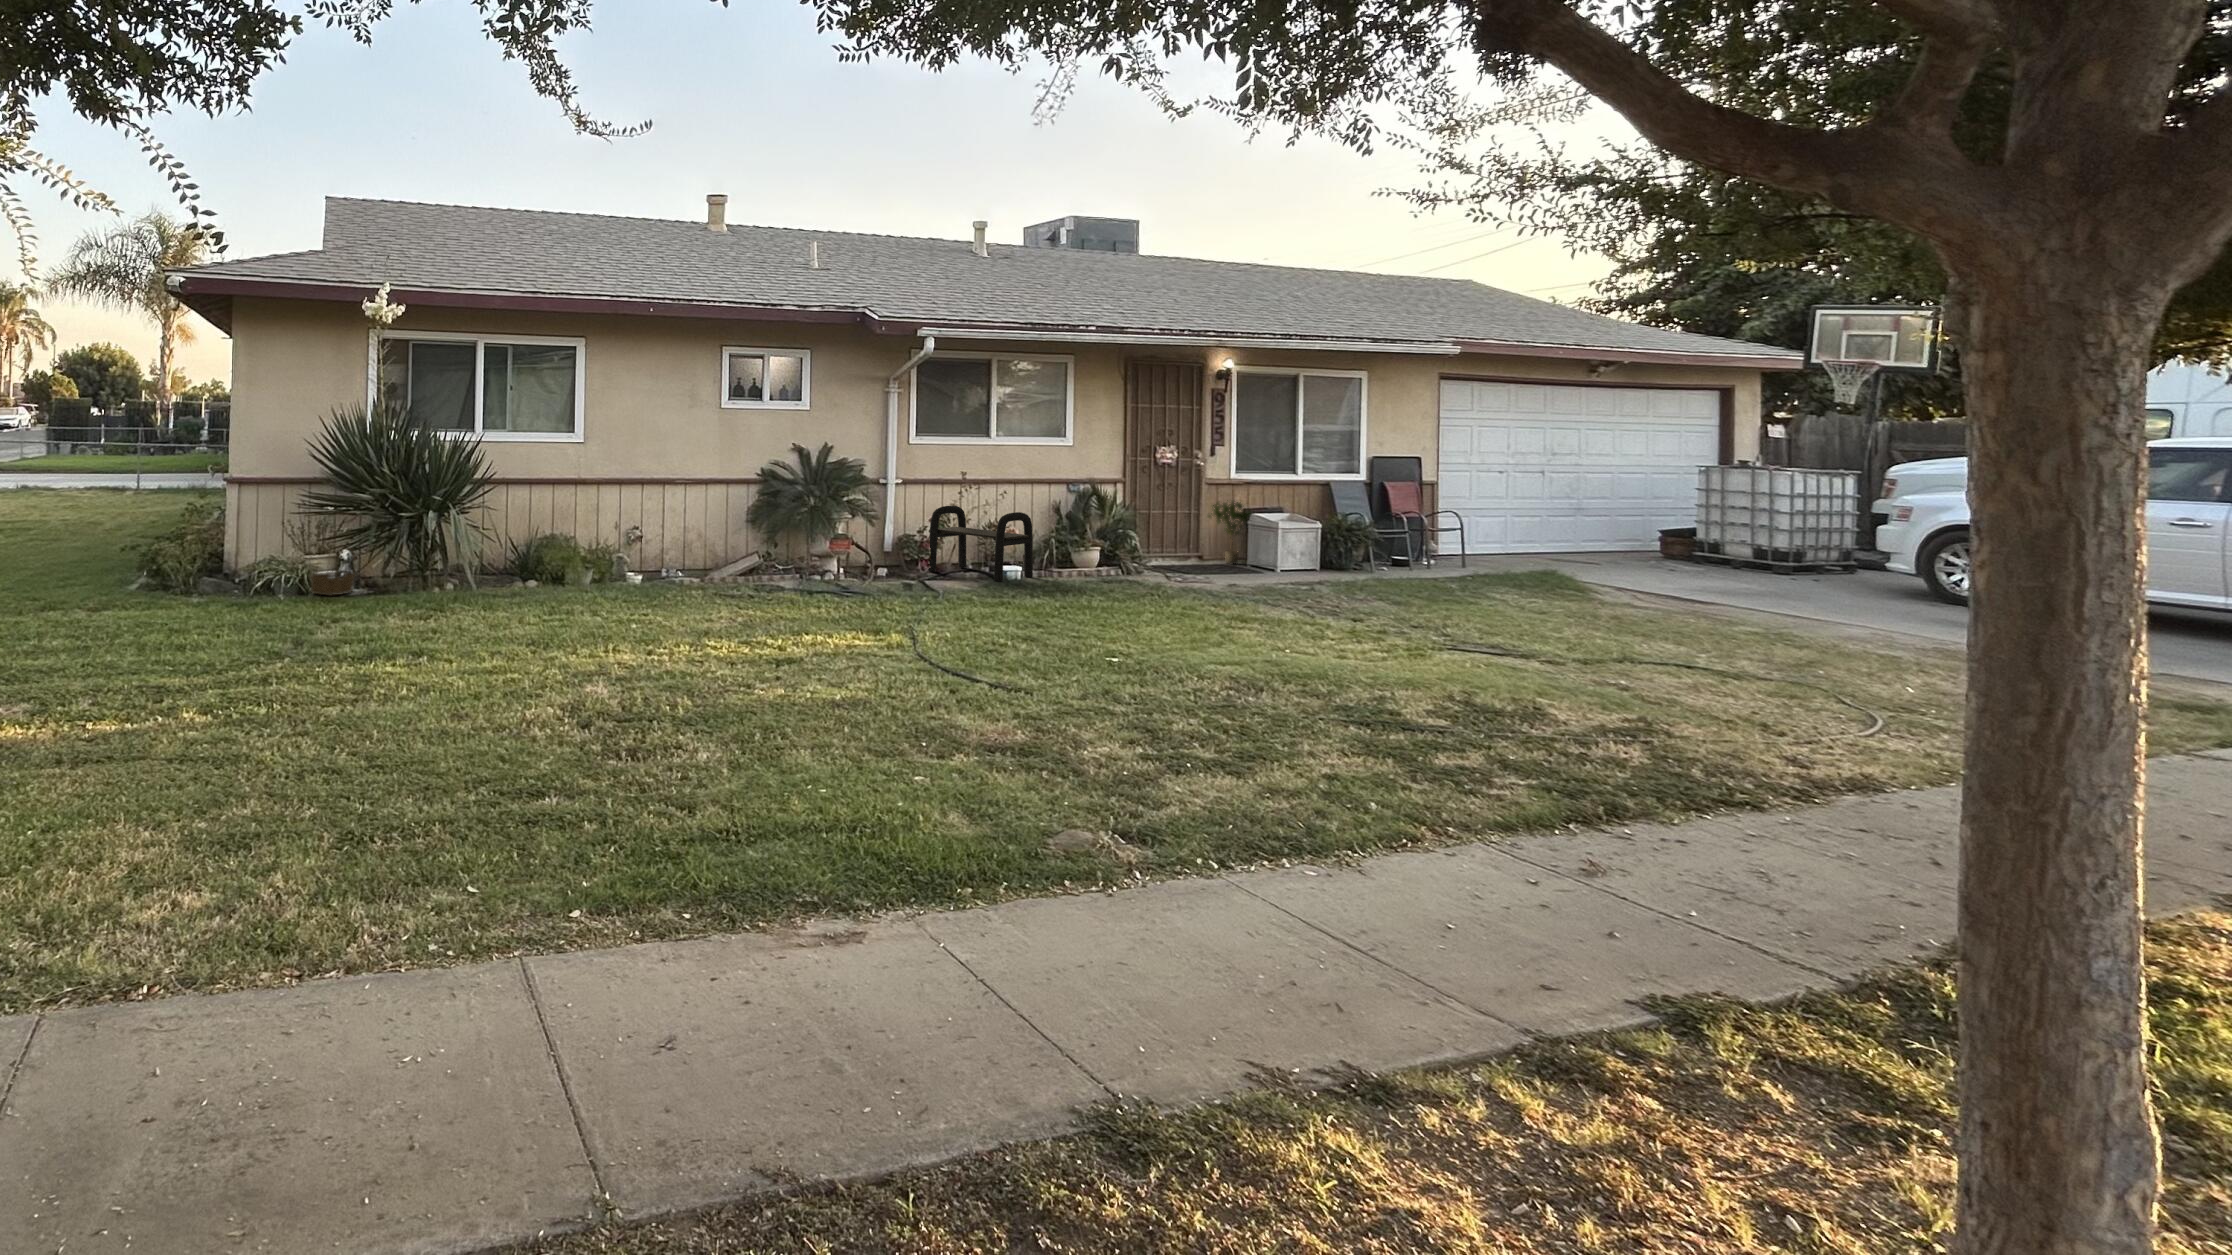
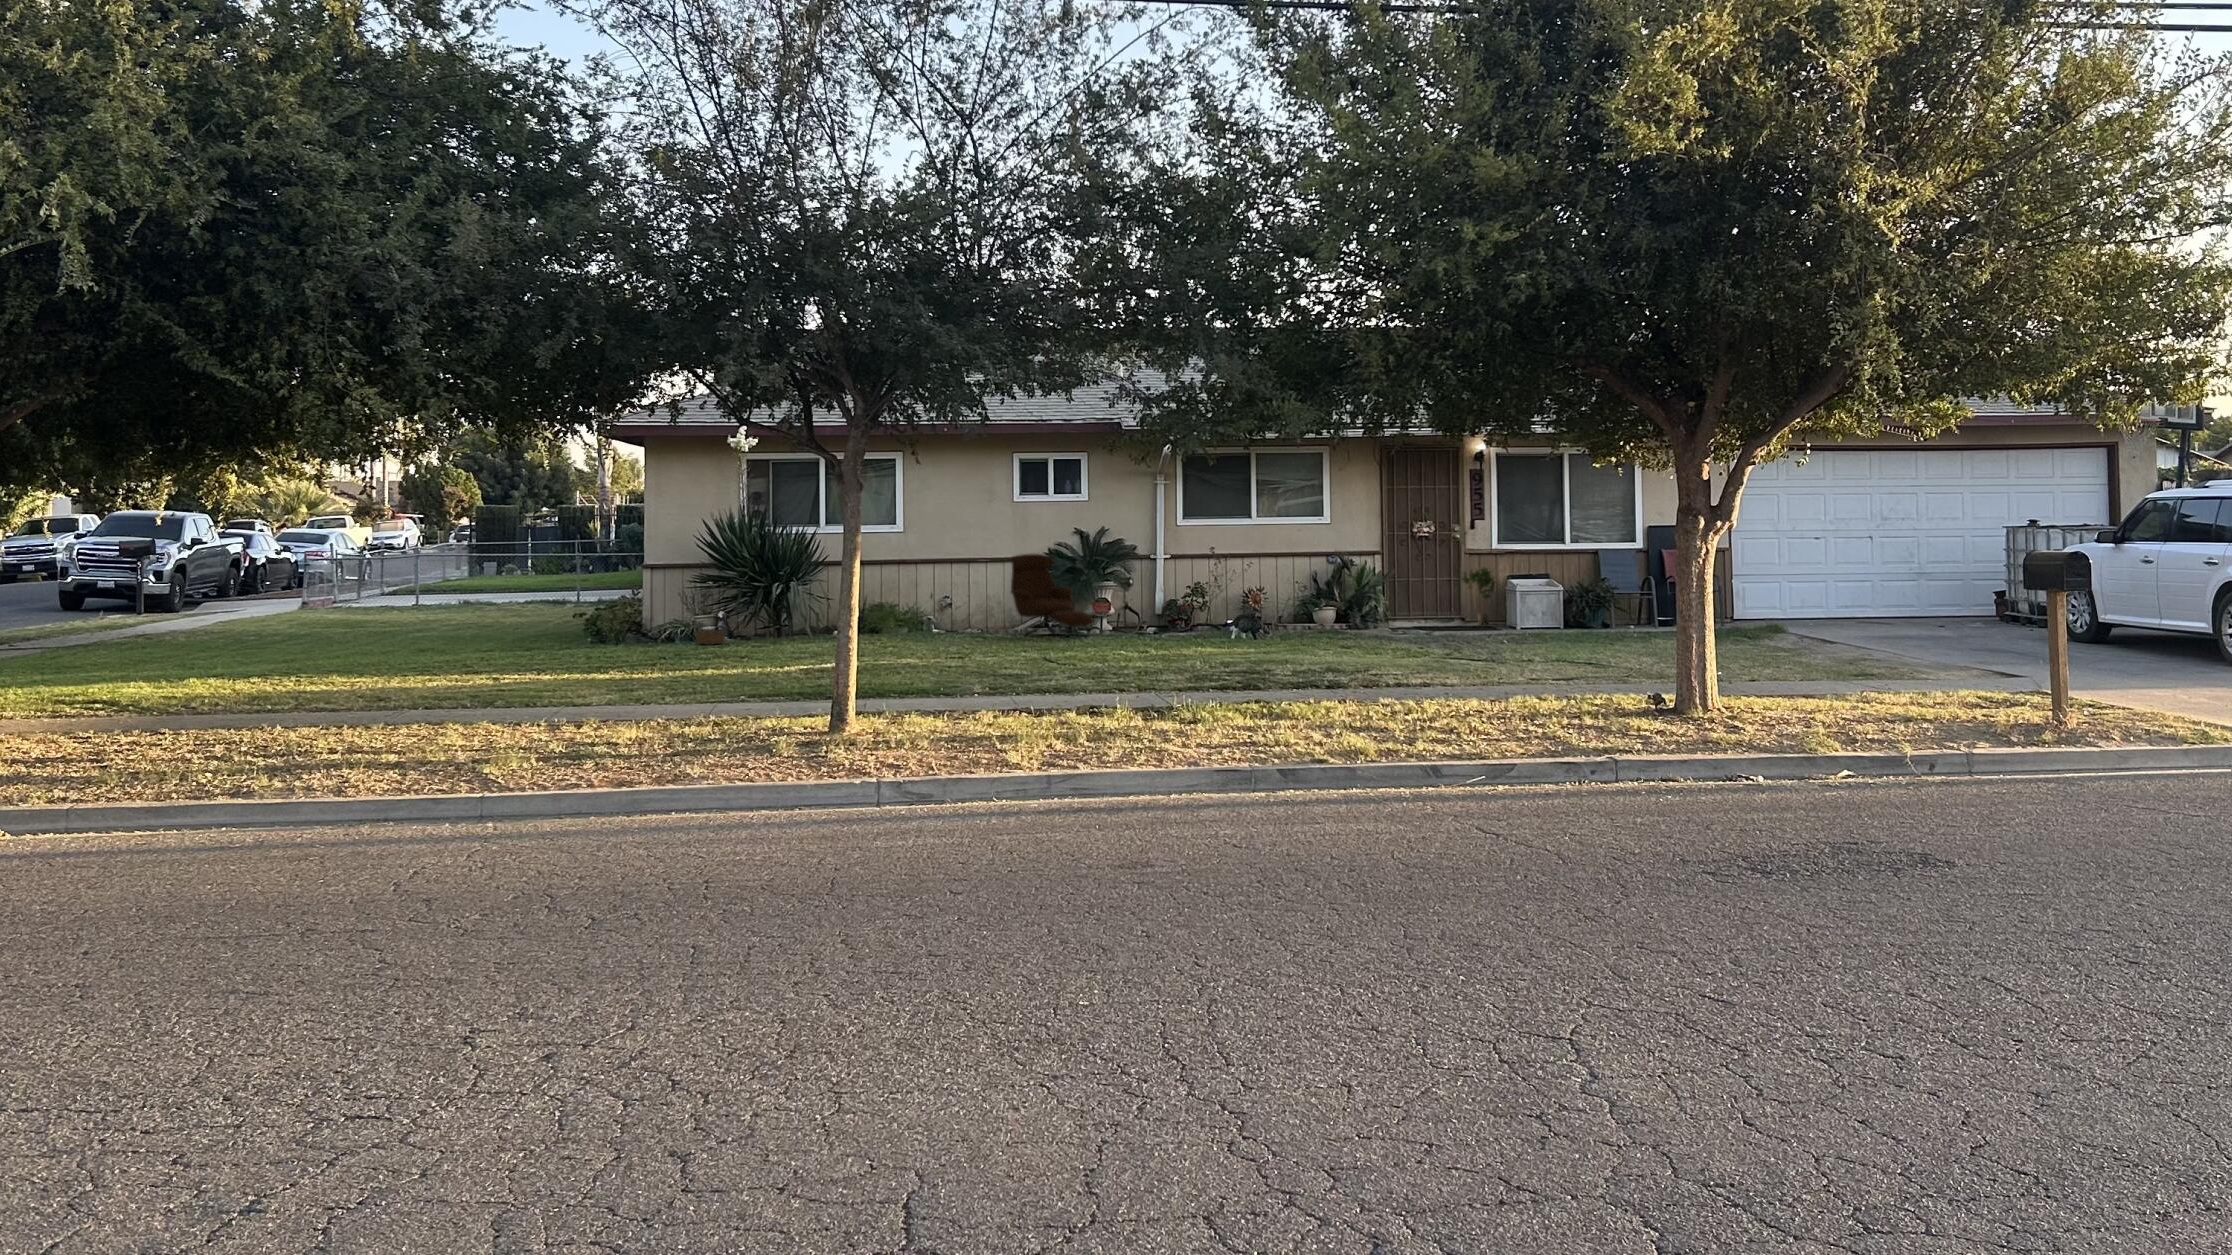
lounge chair: none [725,474,838,586] -> present [1011,554,1093,637]
bench: present [928,506,1033,582] -> none [1189,576,1265,634]

